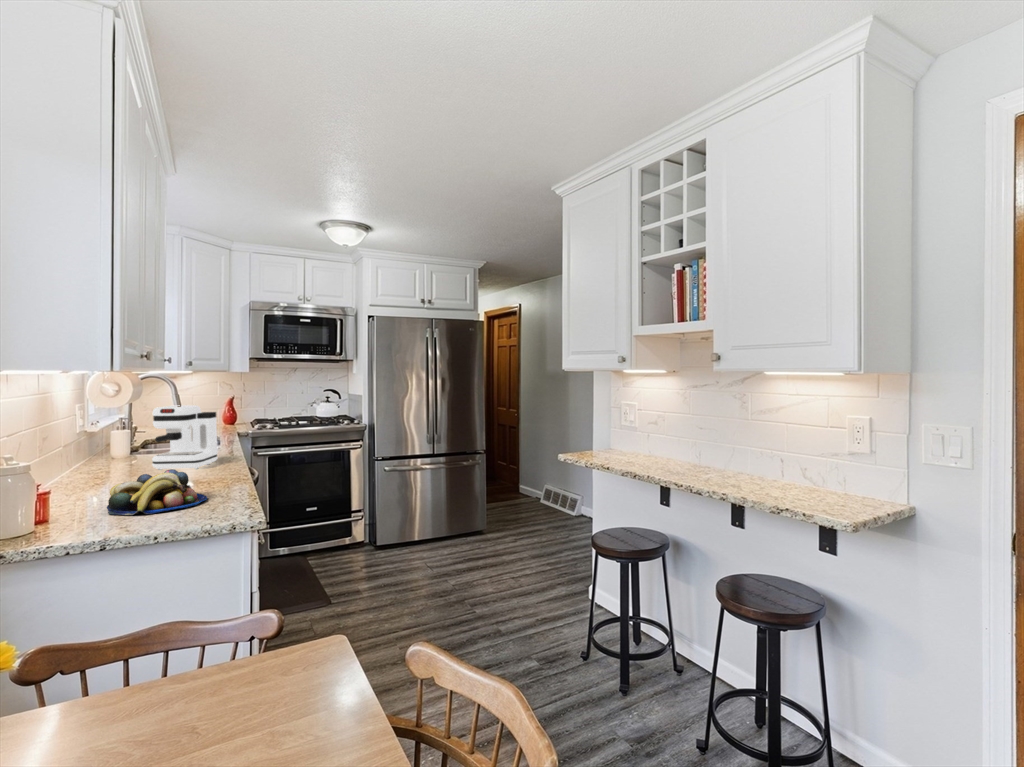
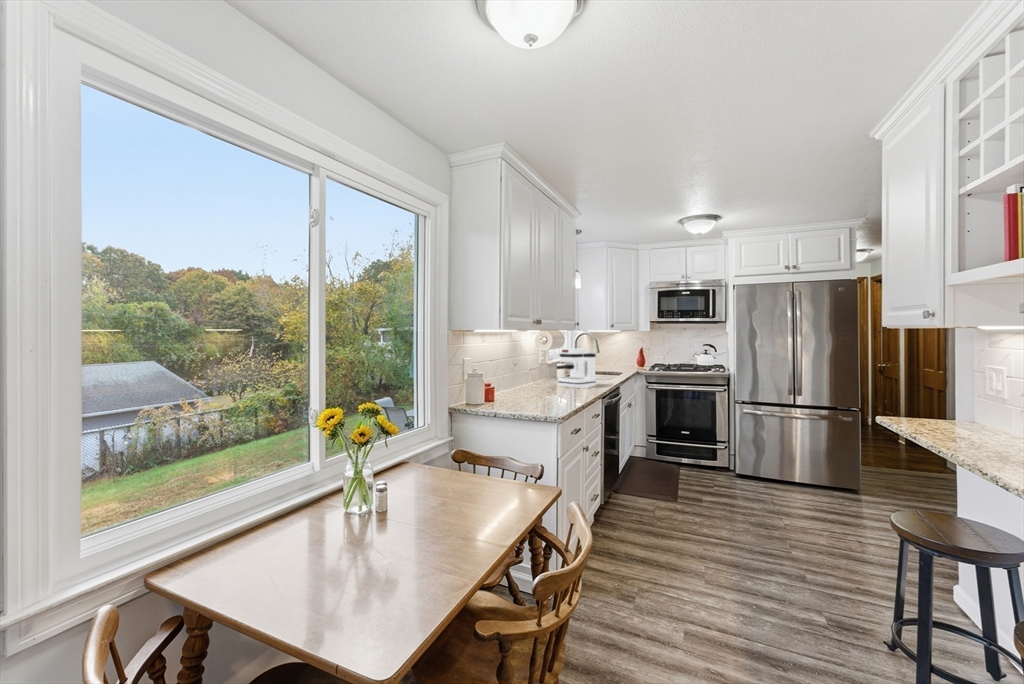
fruit bowl: present [107,469,207,515] -> none [502,383,555,406]

